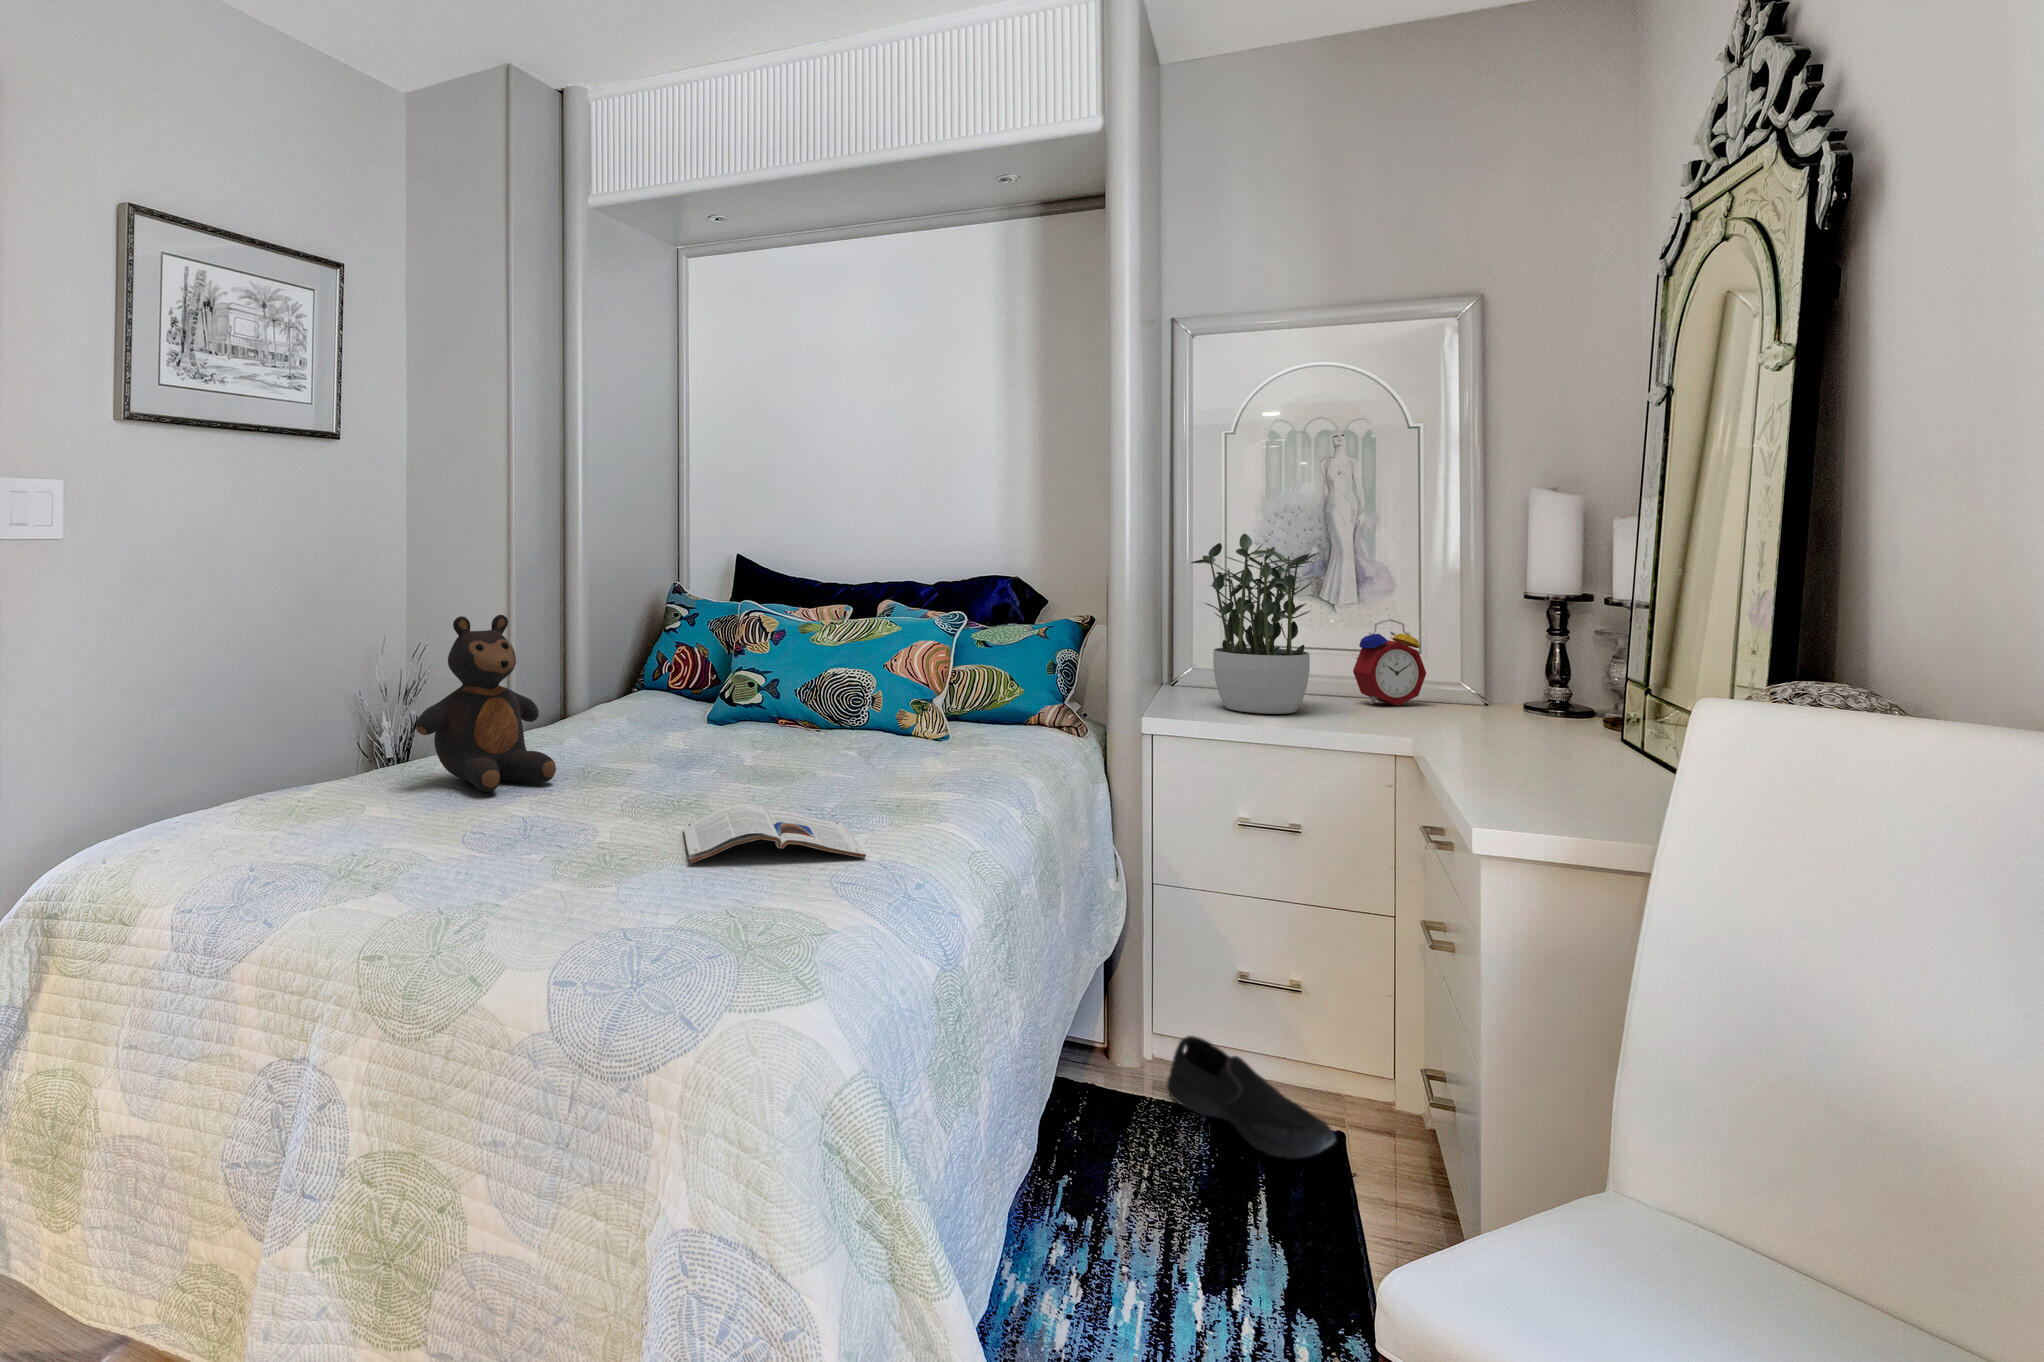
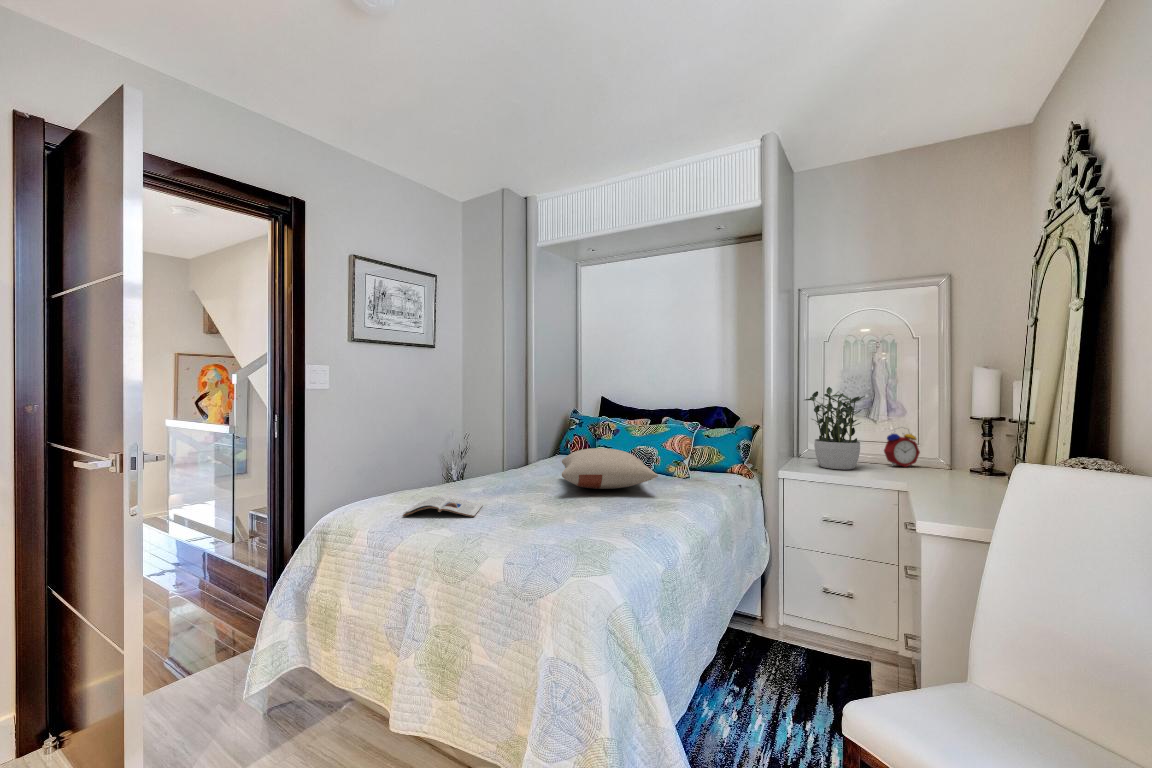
teddy bear: present [416,615,556,792] -> none [462,420,518,493]
pillow: none [656,678,890,773] -> present [562,448,658,489]
magazine: present [684,804,866,863] -> present [403,495,483,517]
shoe: present [1167,1036,1336,1158] -> none [789,614,865,670]

